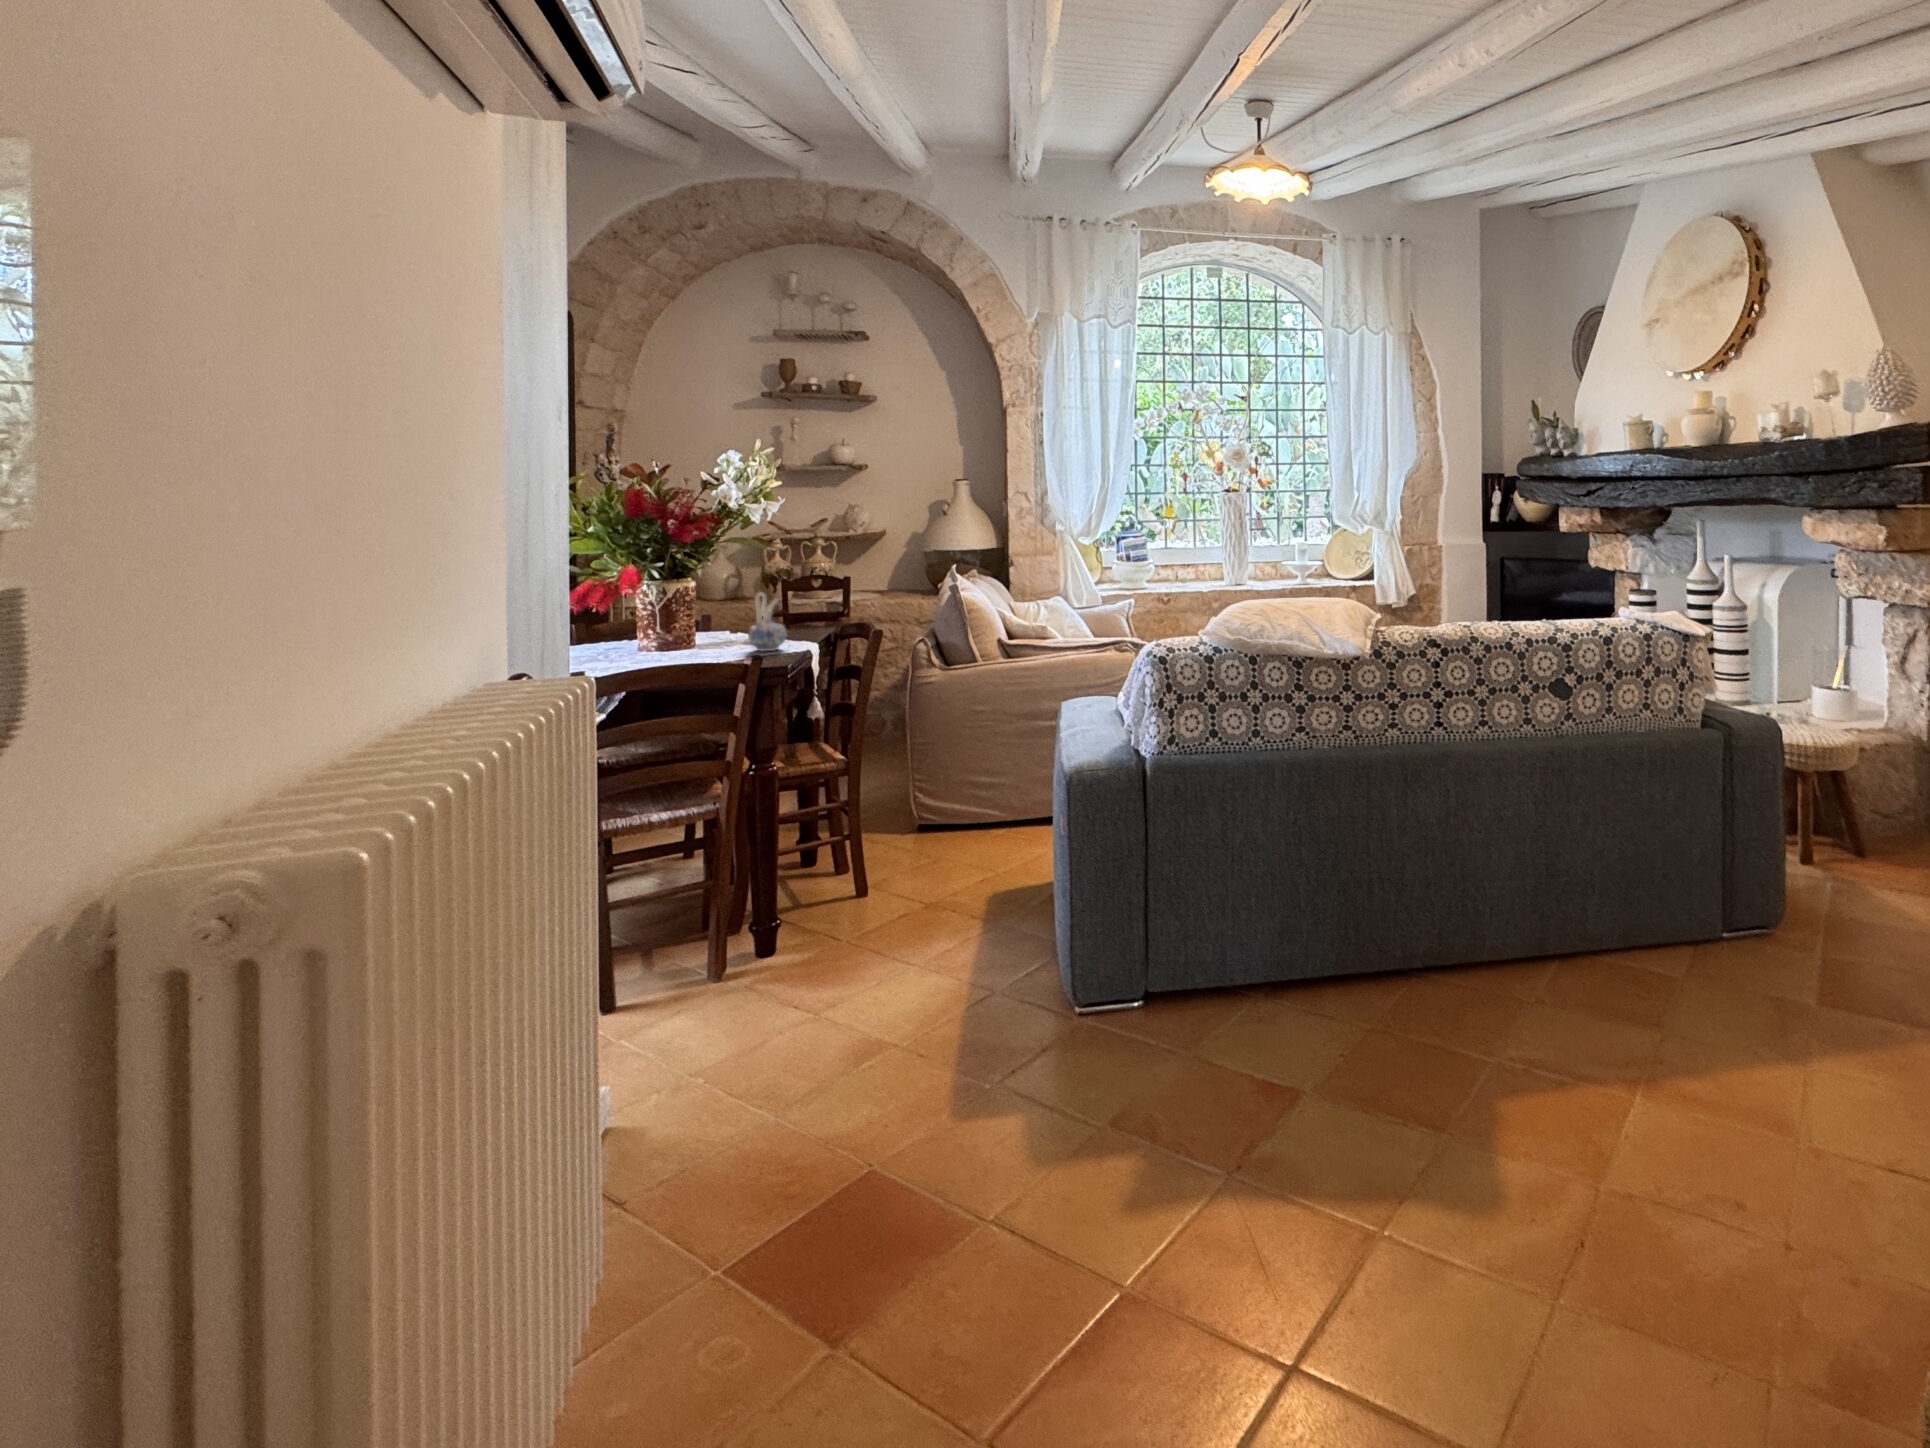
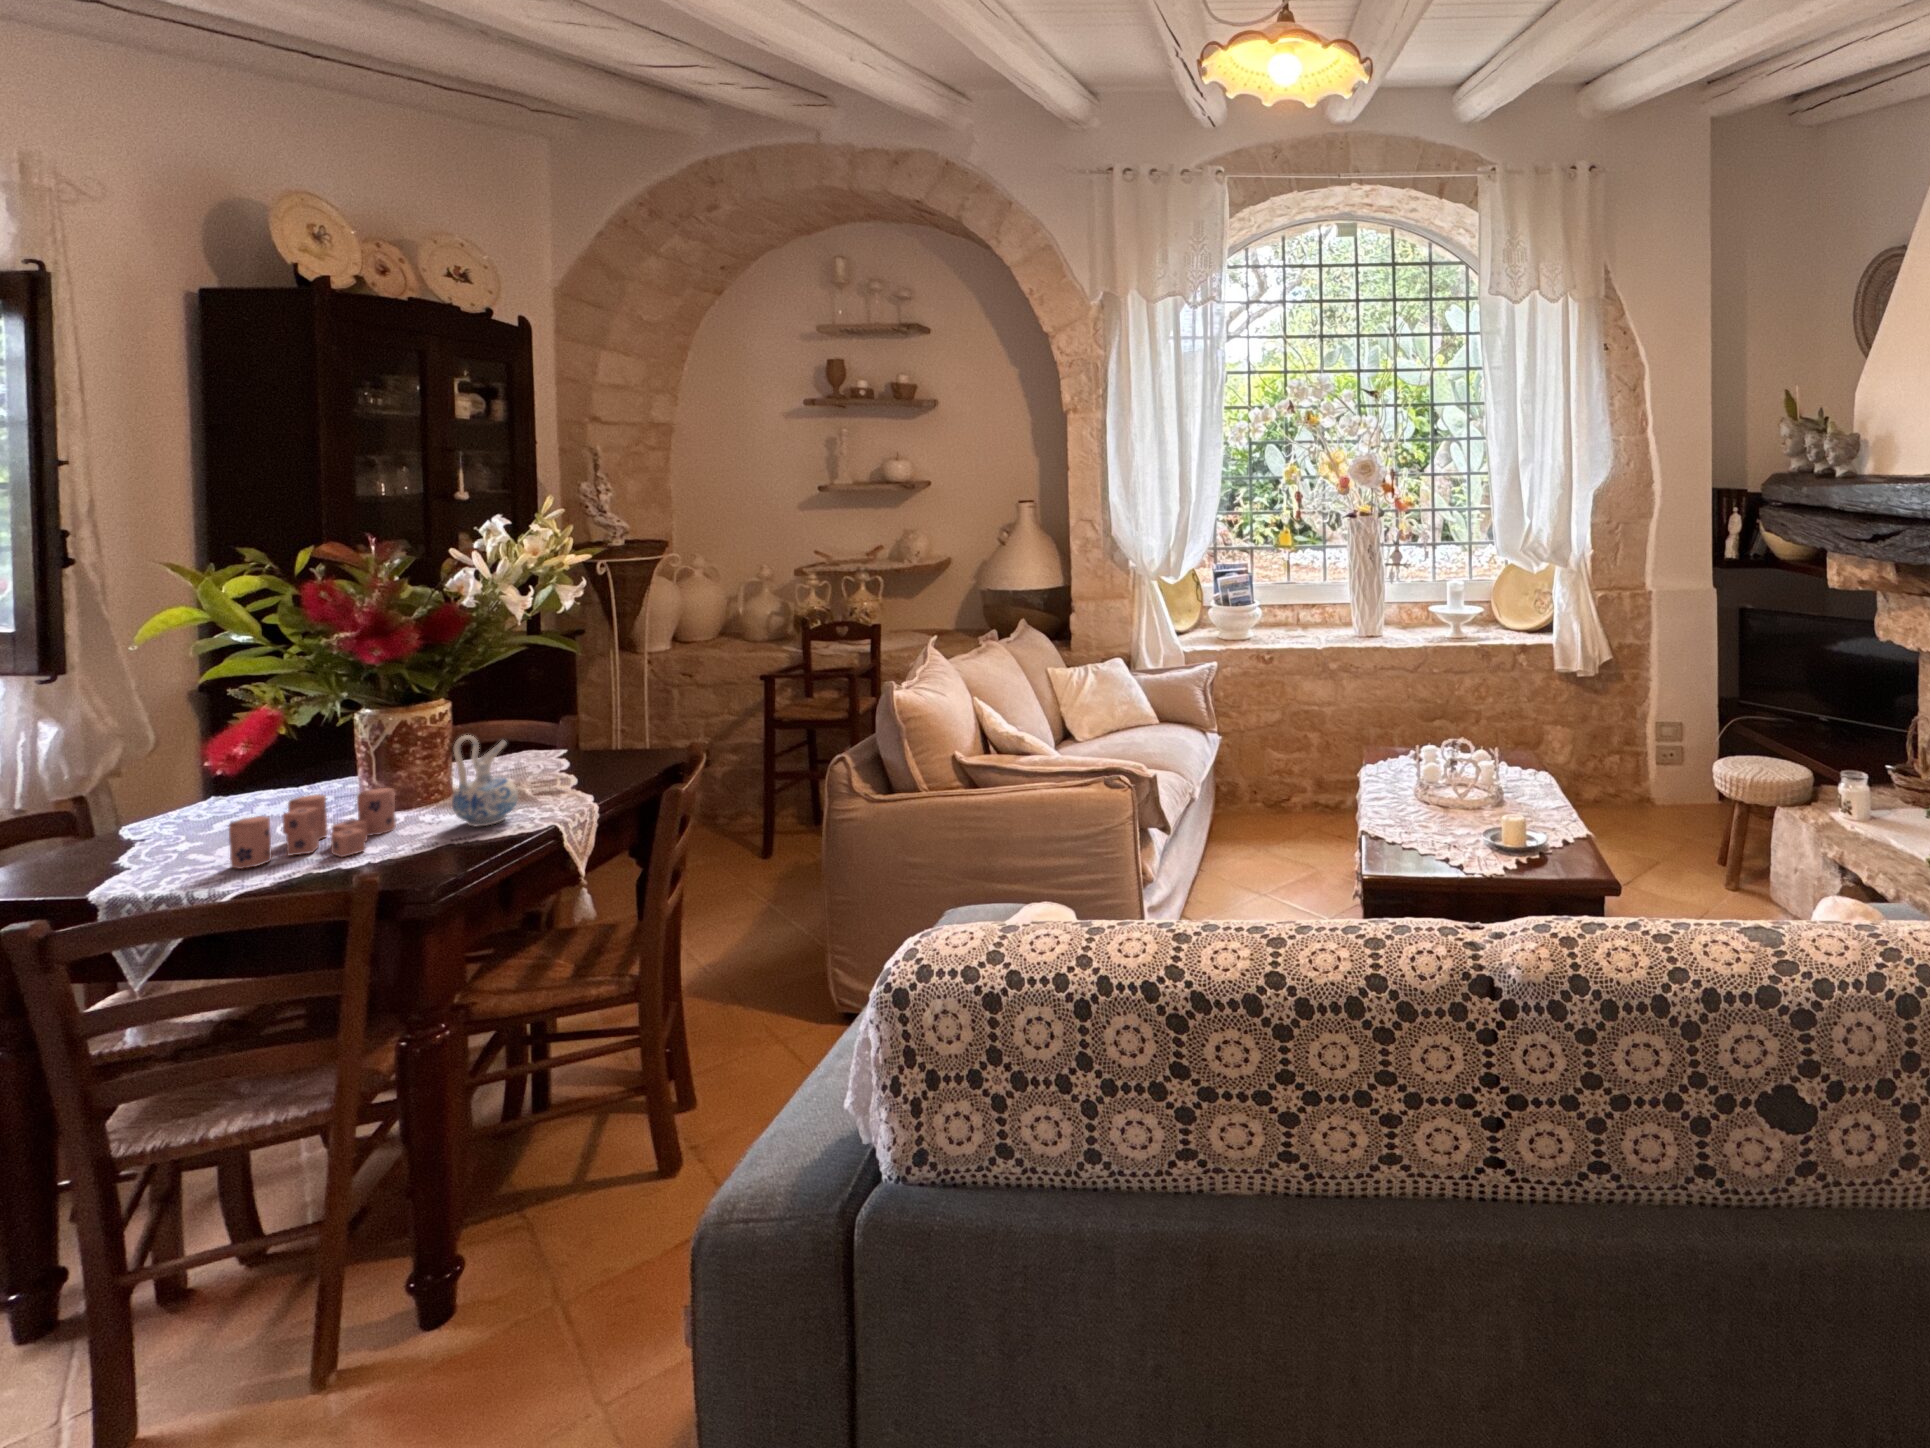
candle: none [633,629,711,668] -> present [229,788,396,869]

